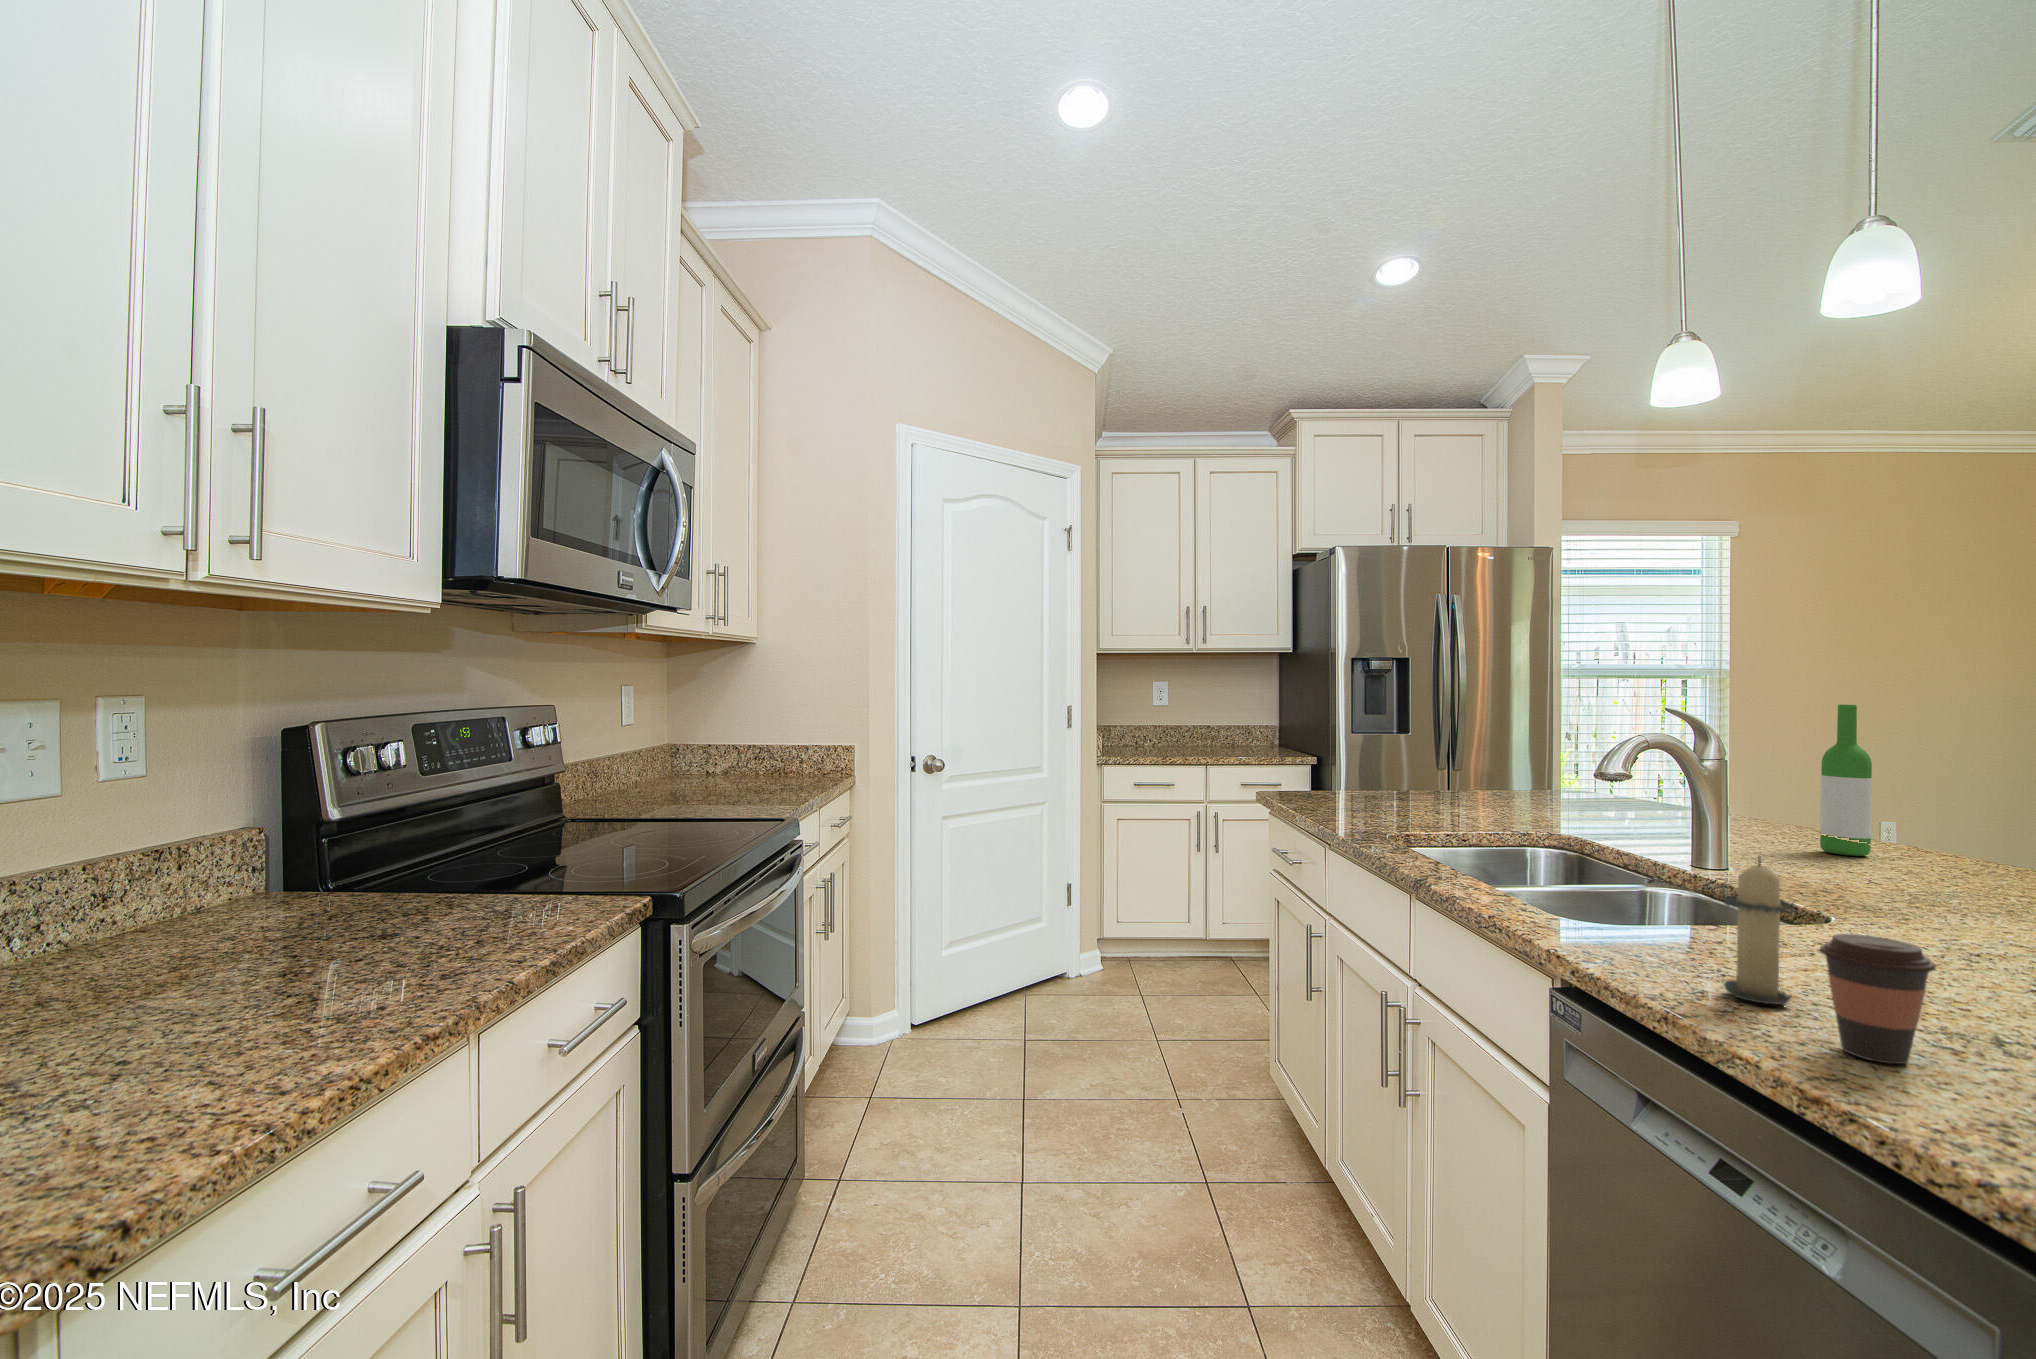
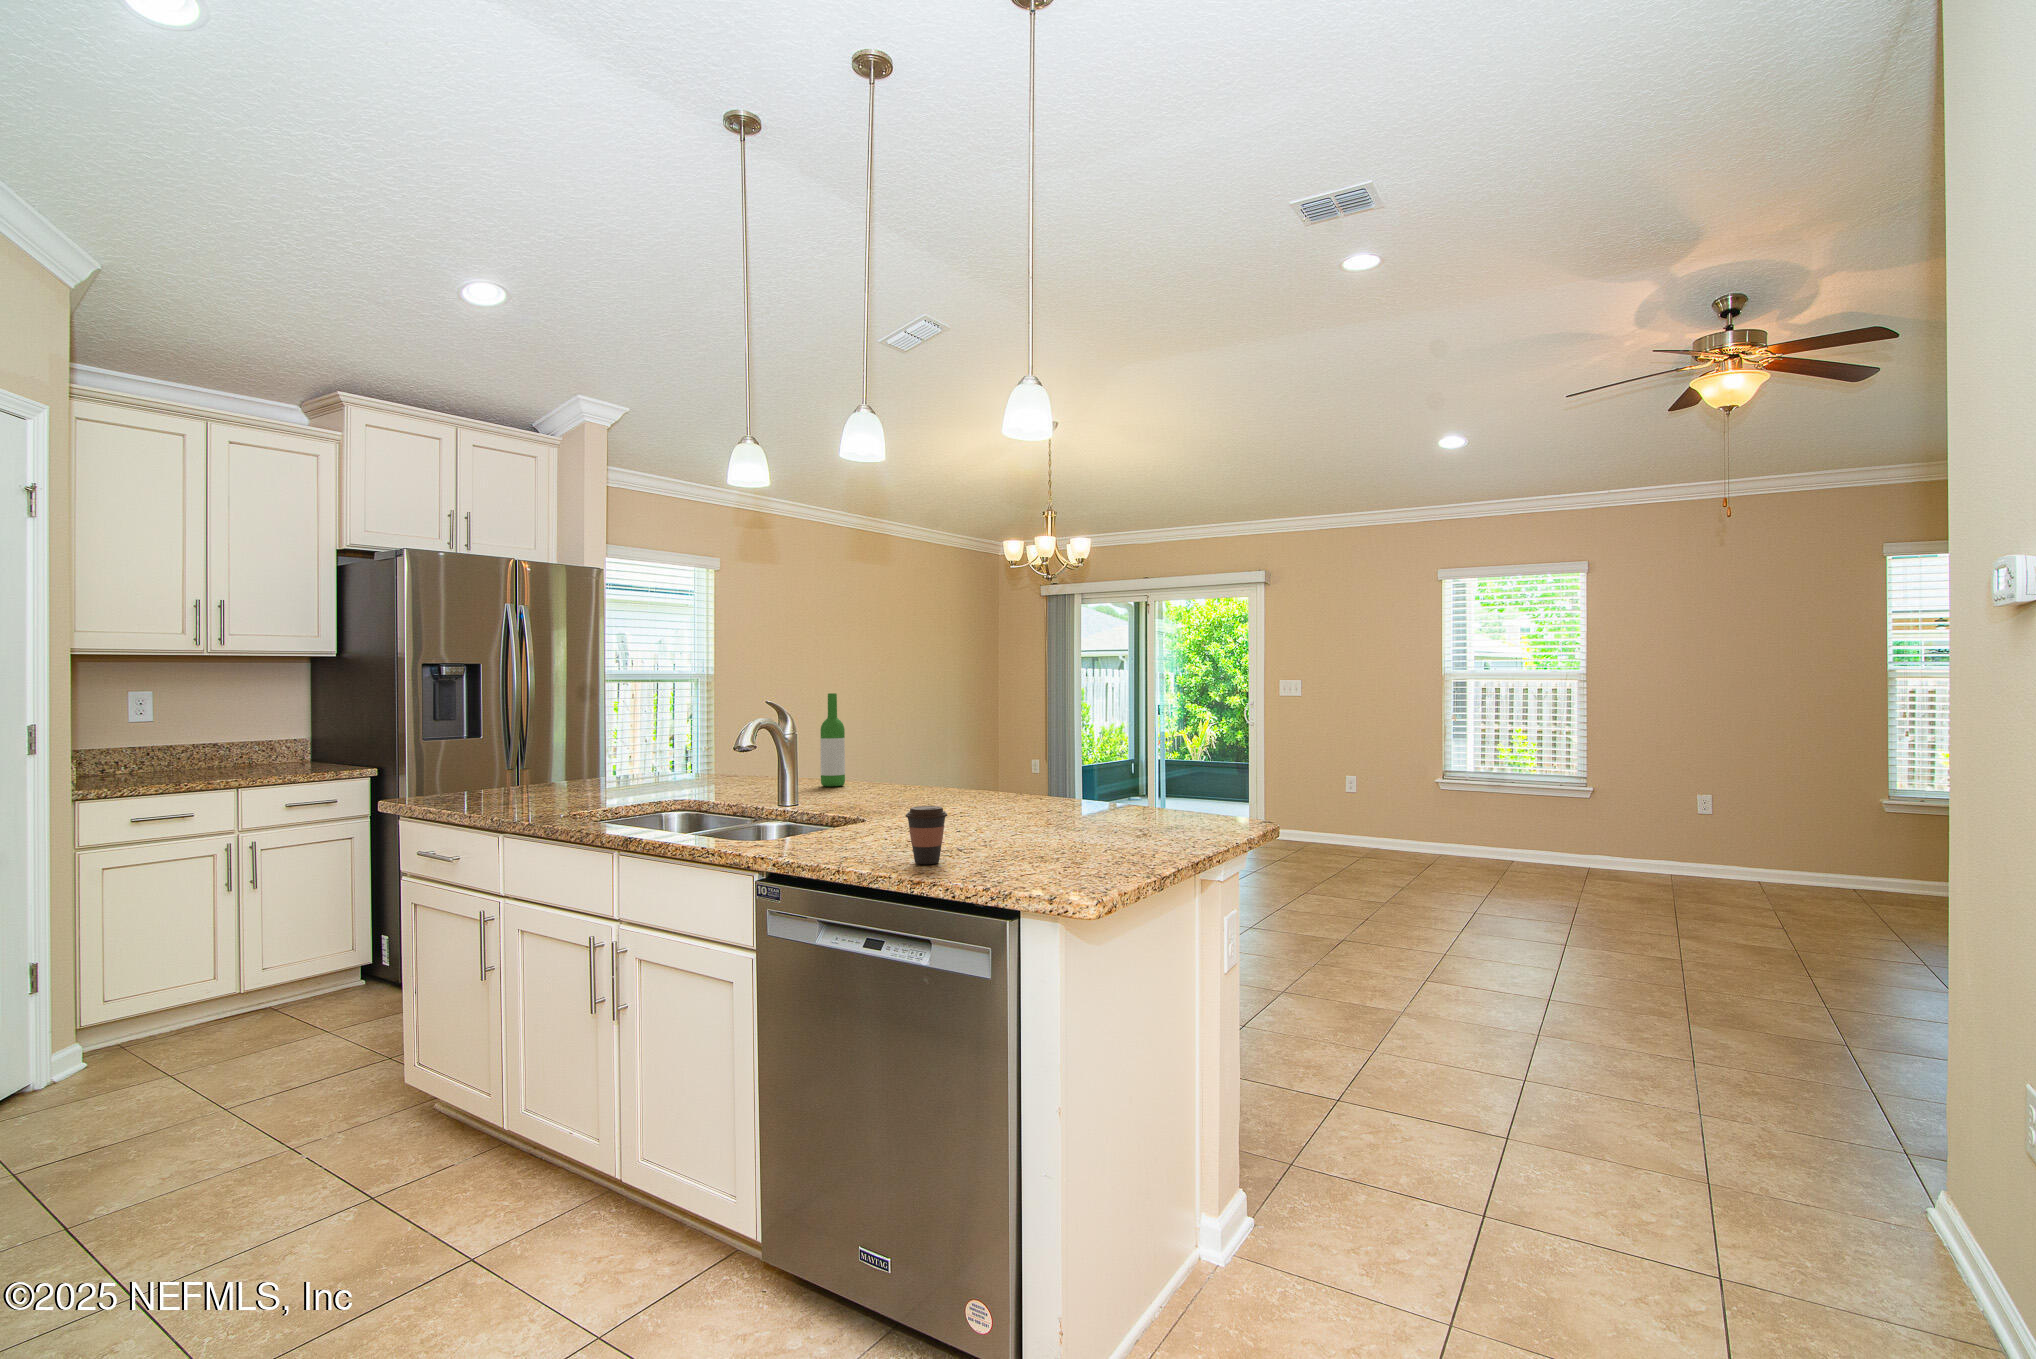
candle: present [1722,856,1795,1004] -> none [850,776,888,857]

